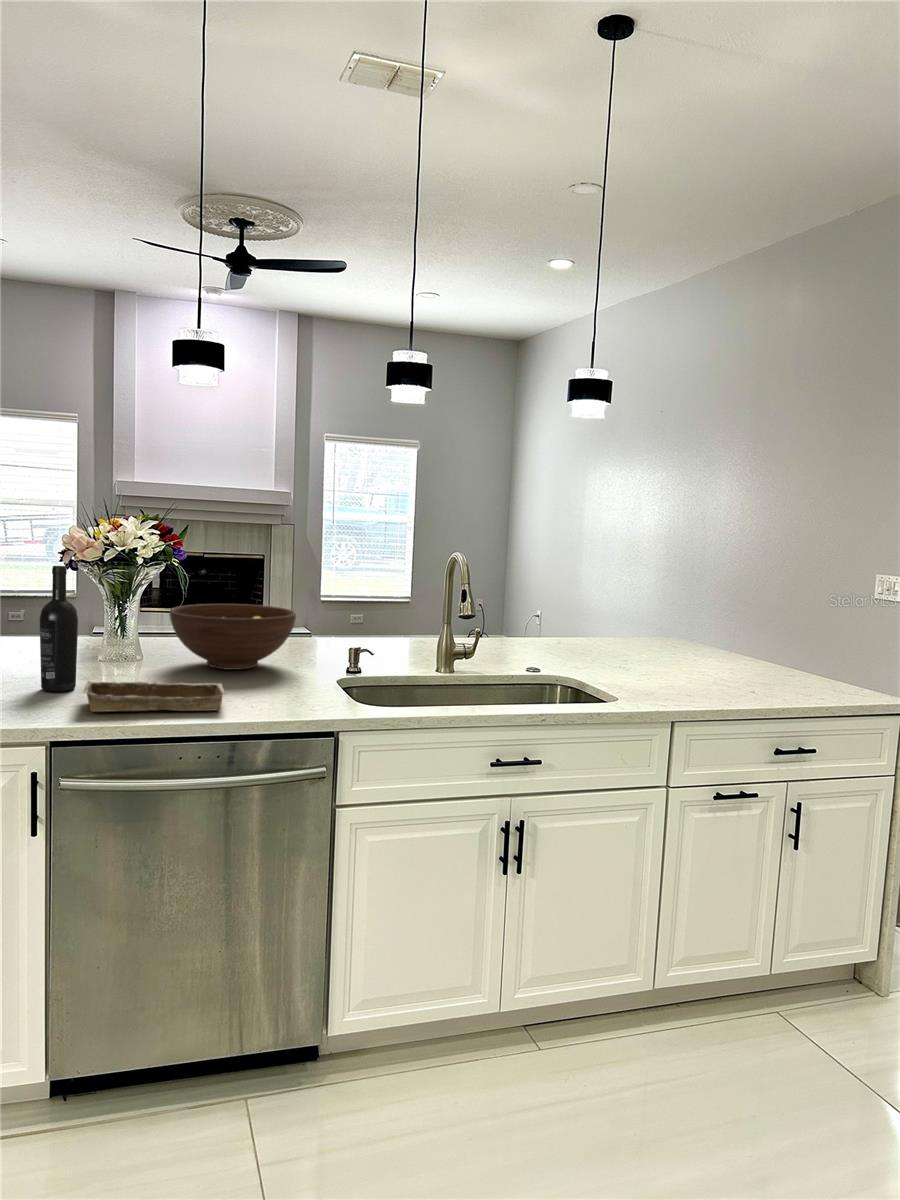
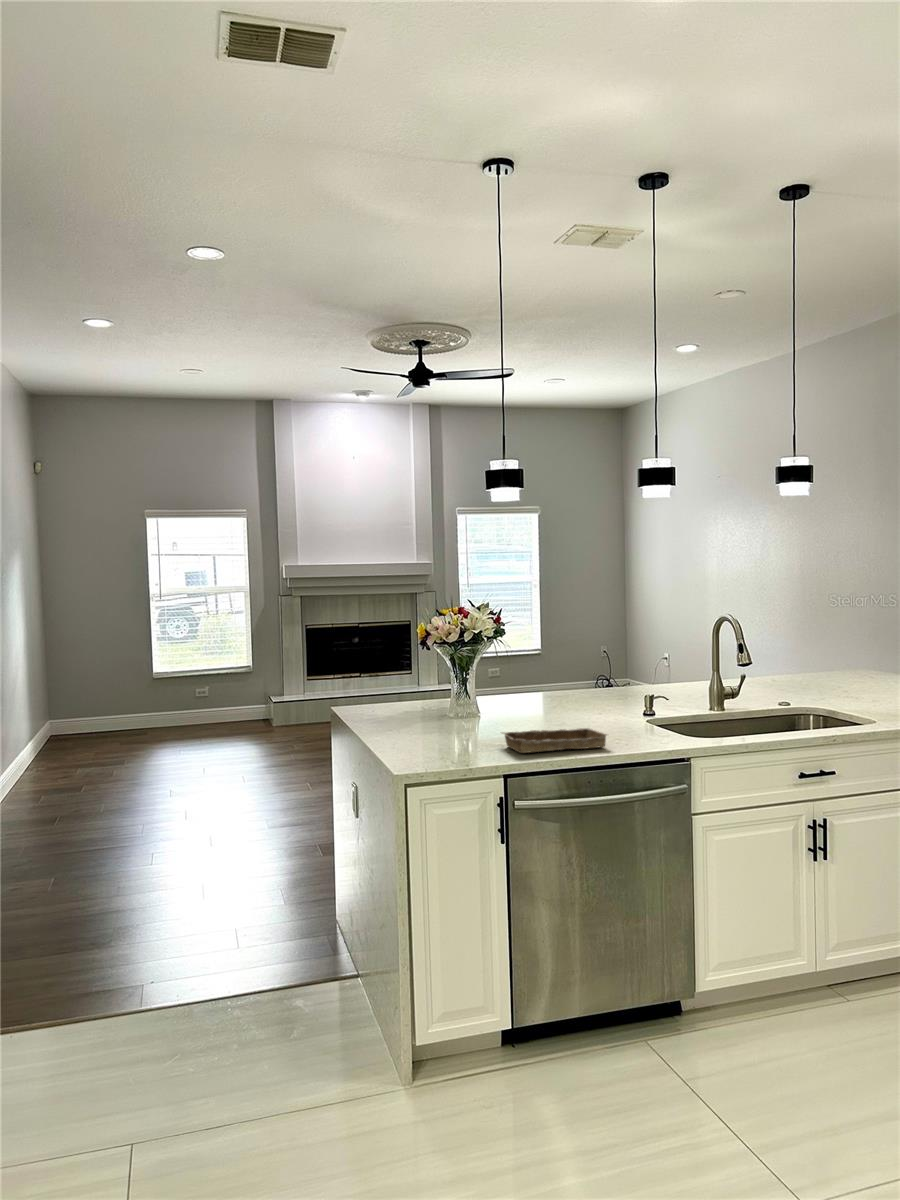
wine bottle: present [40,566,78,692] -> none [454,649,480,742]
fruit bowl: present [170,604,296,670] -> none [511,667,607,719]

